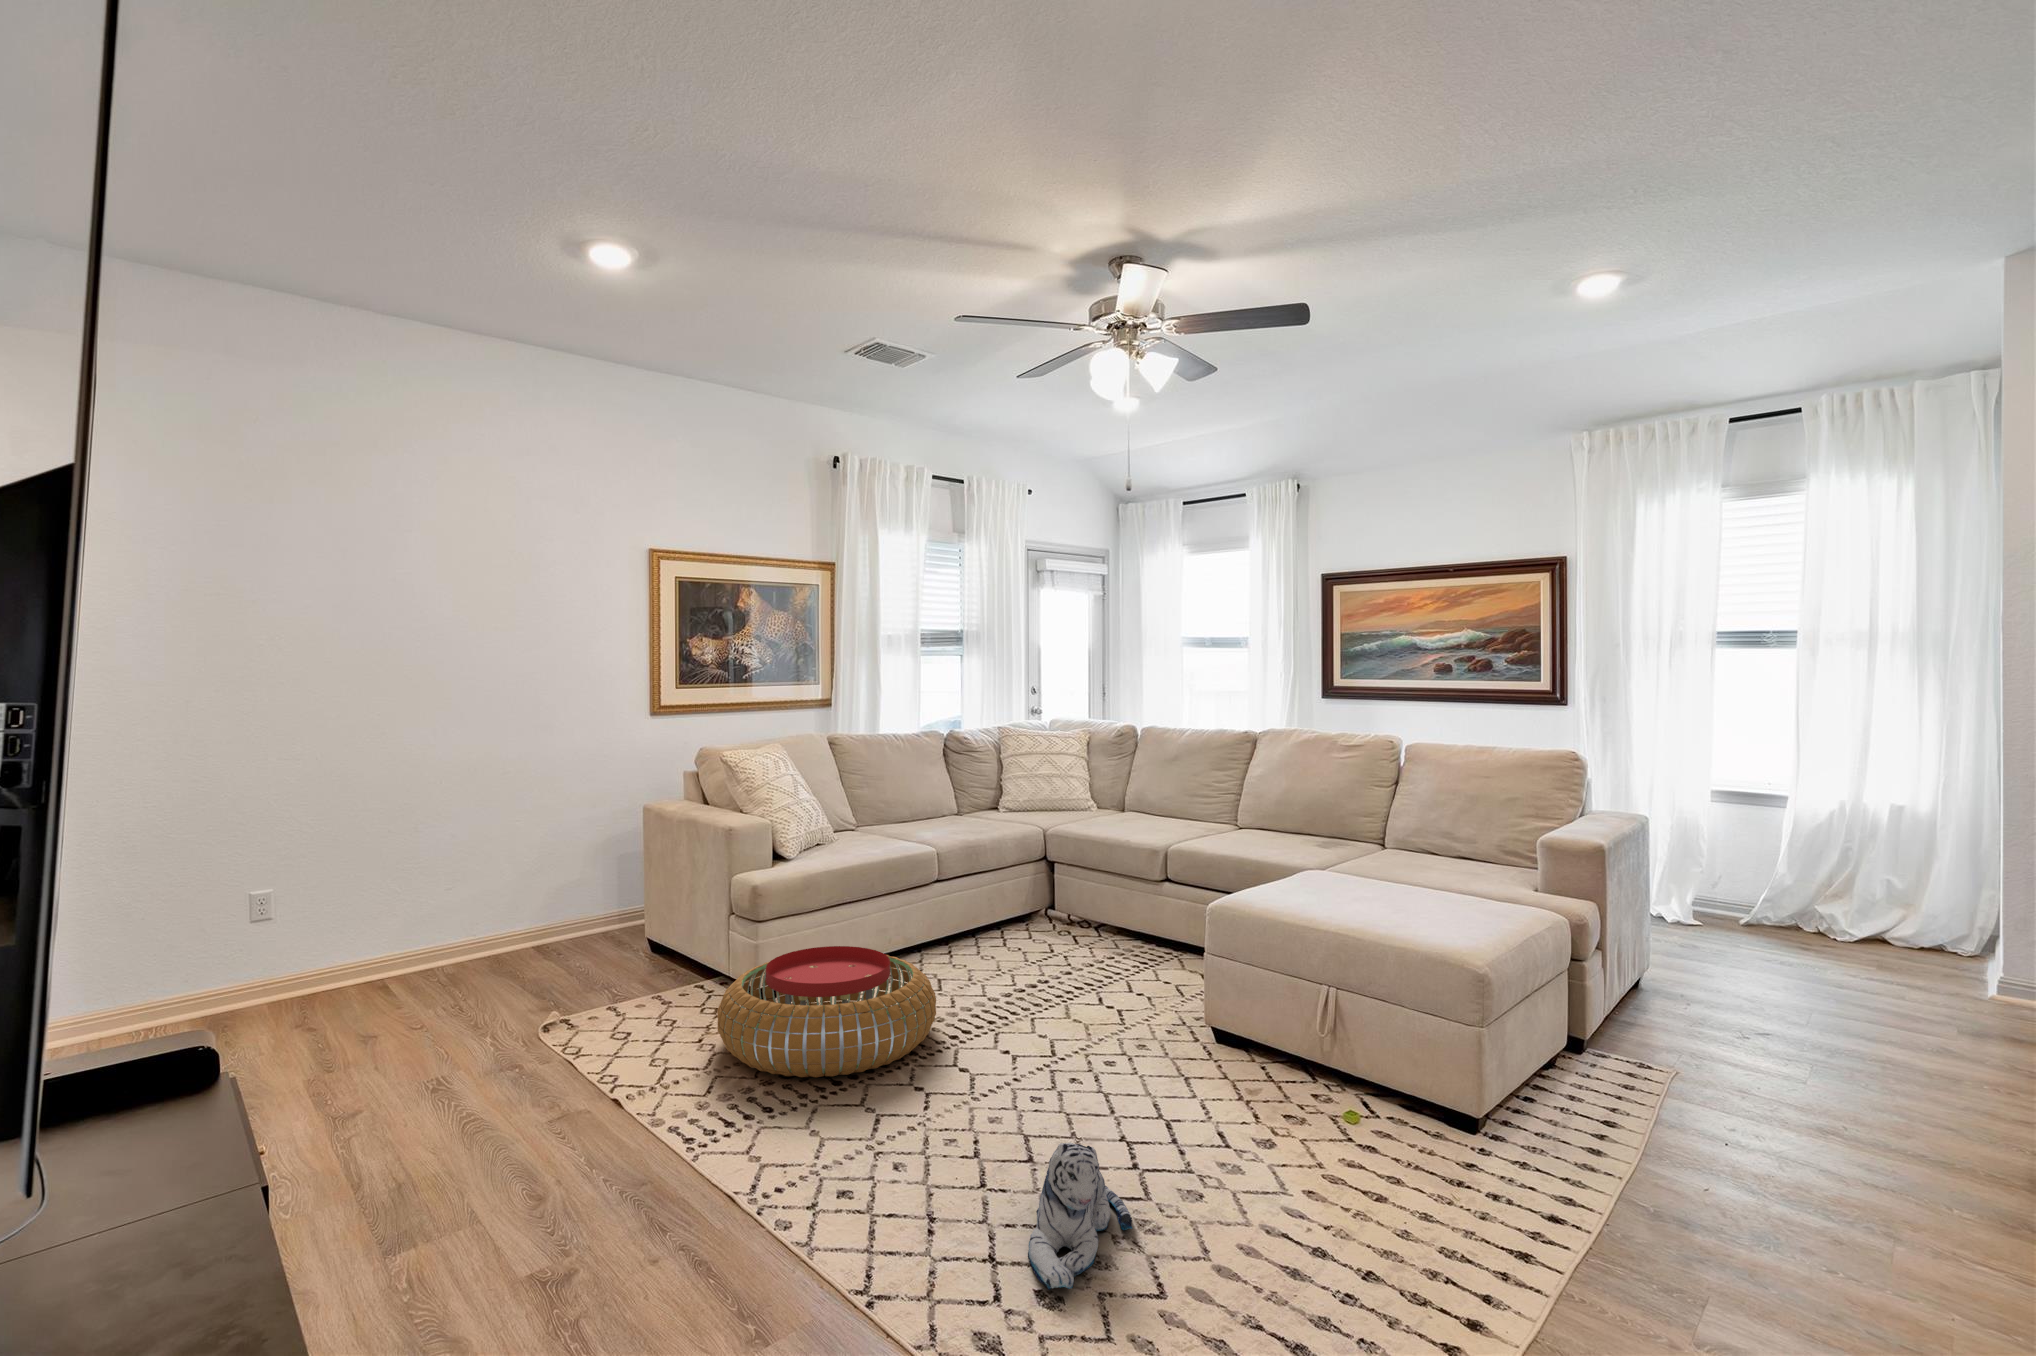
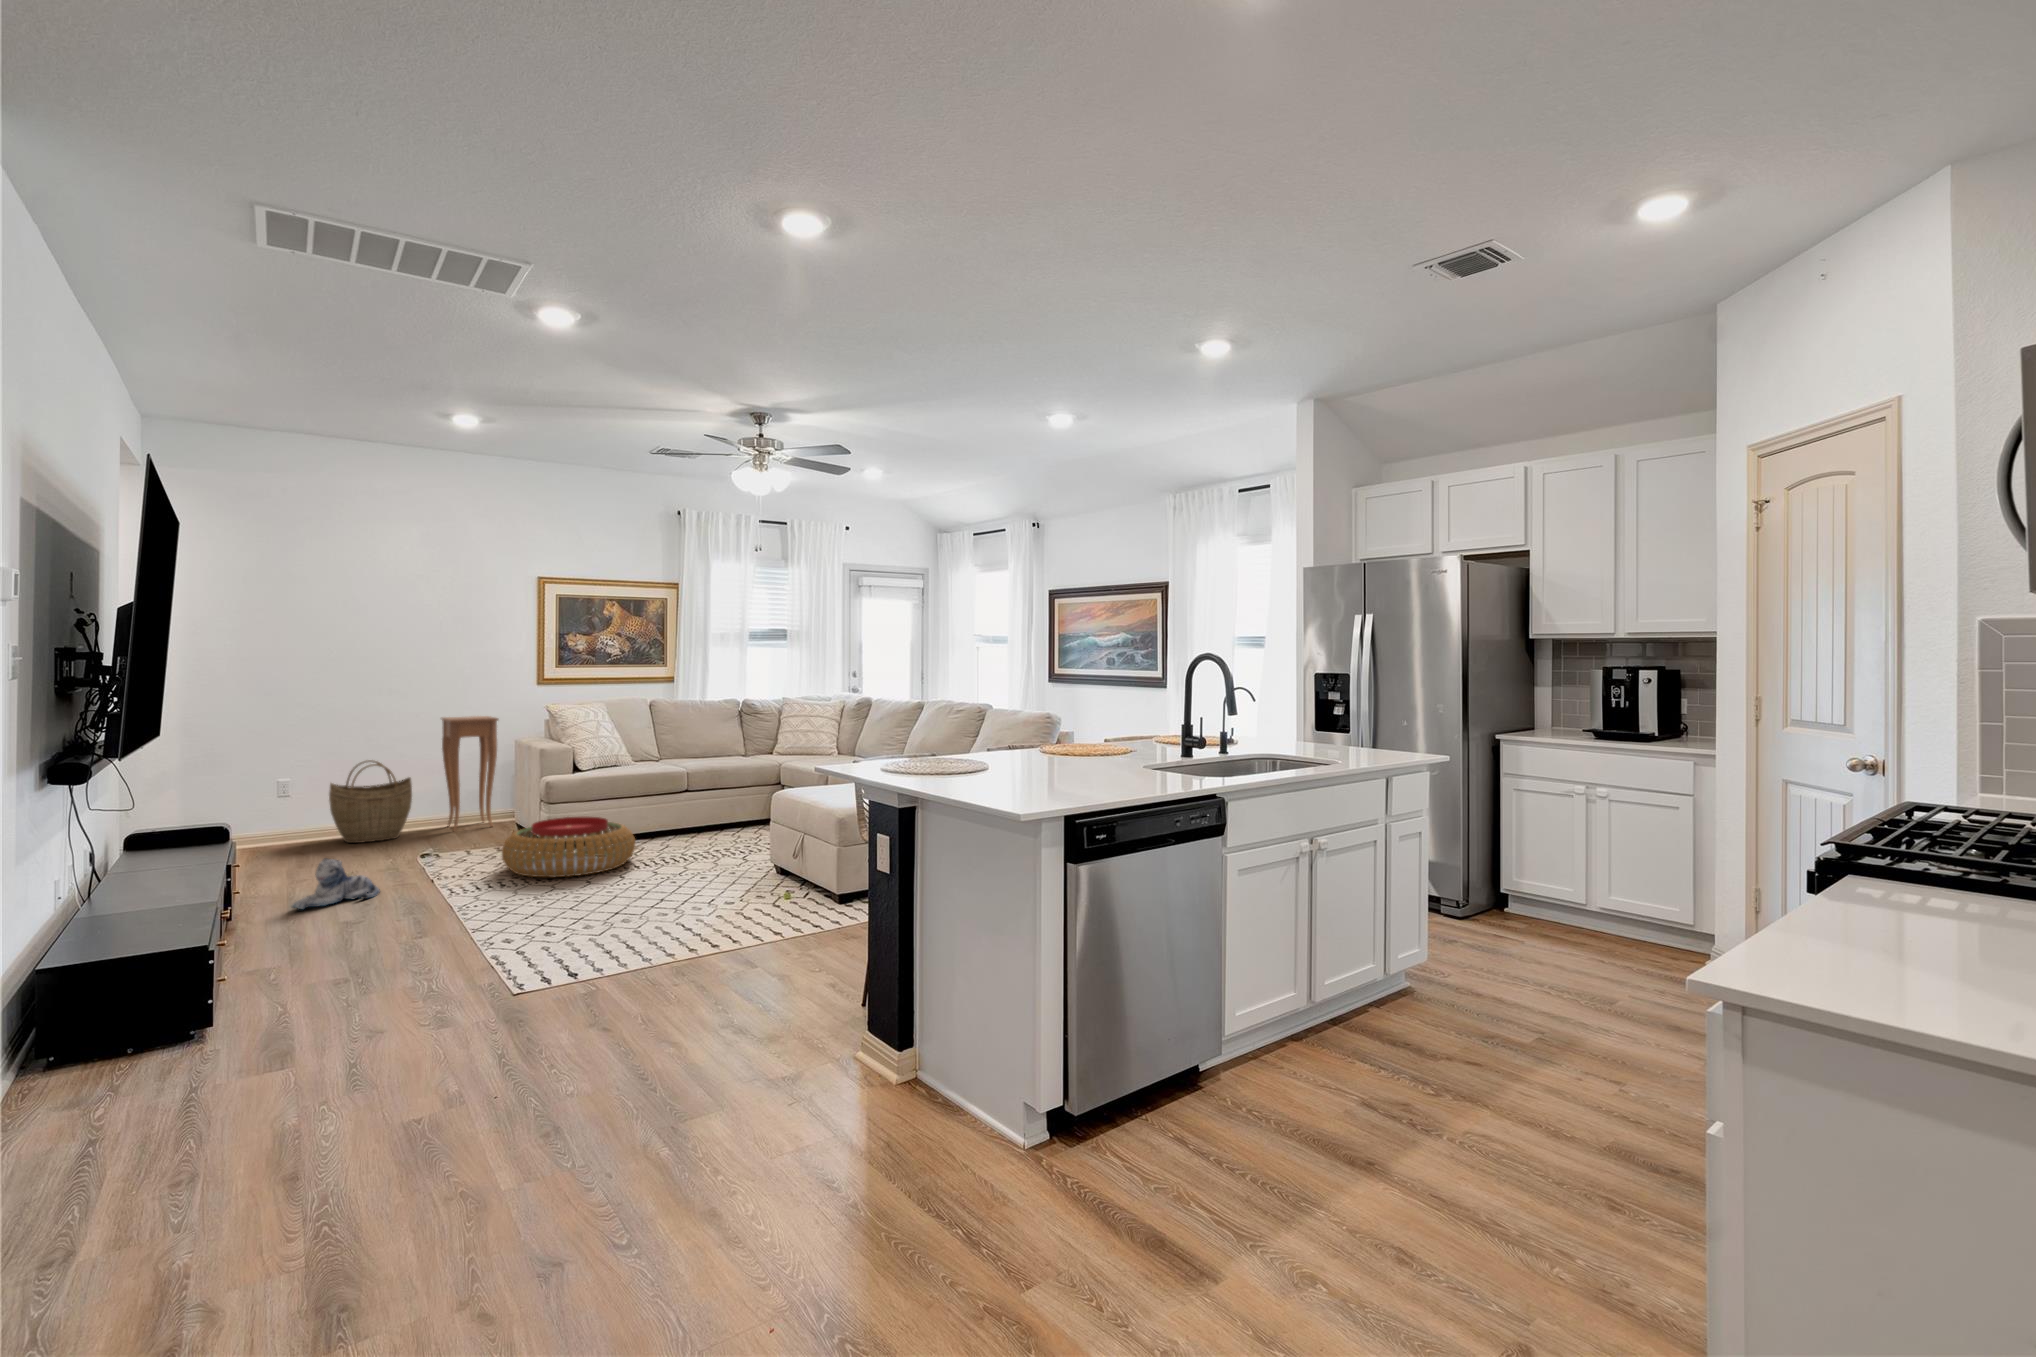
side table: none [516,767,615,960] -> present [442,716,498,831]
woven basket: none [346,849,483,997] -> present [329,760,412,843]
plush toy: present [1028,1143,1132,1290] -> present [292,858,380,909]

